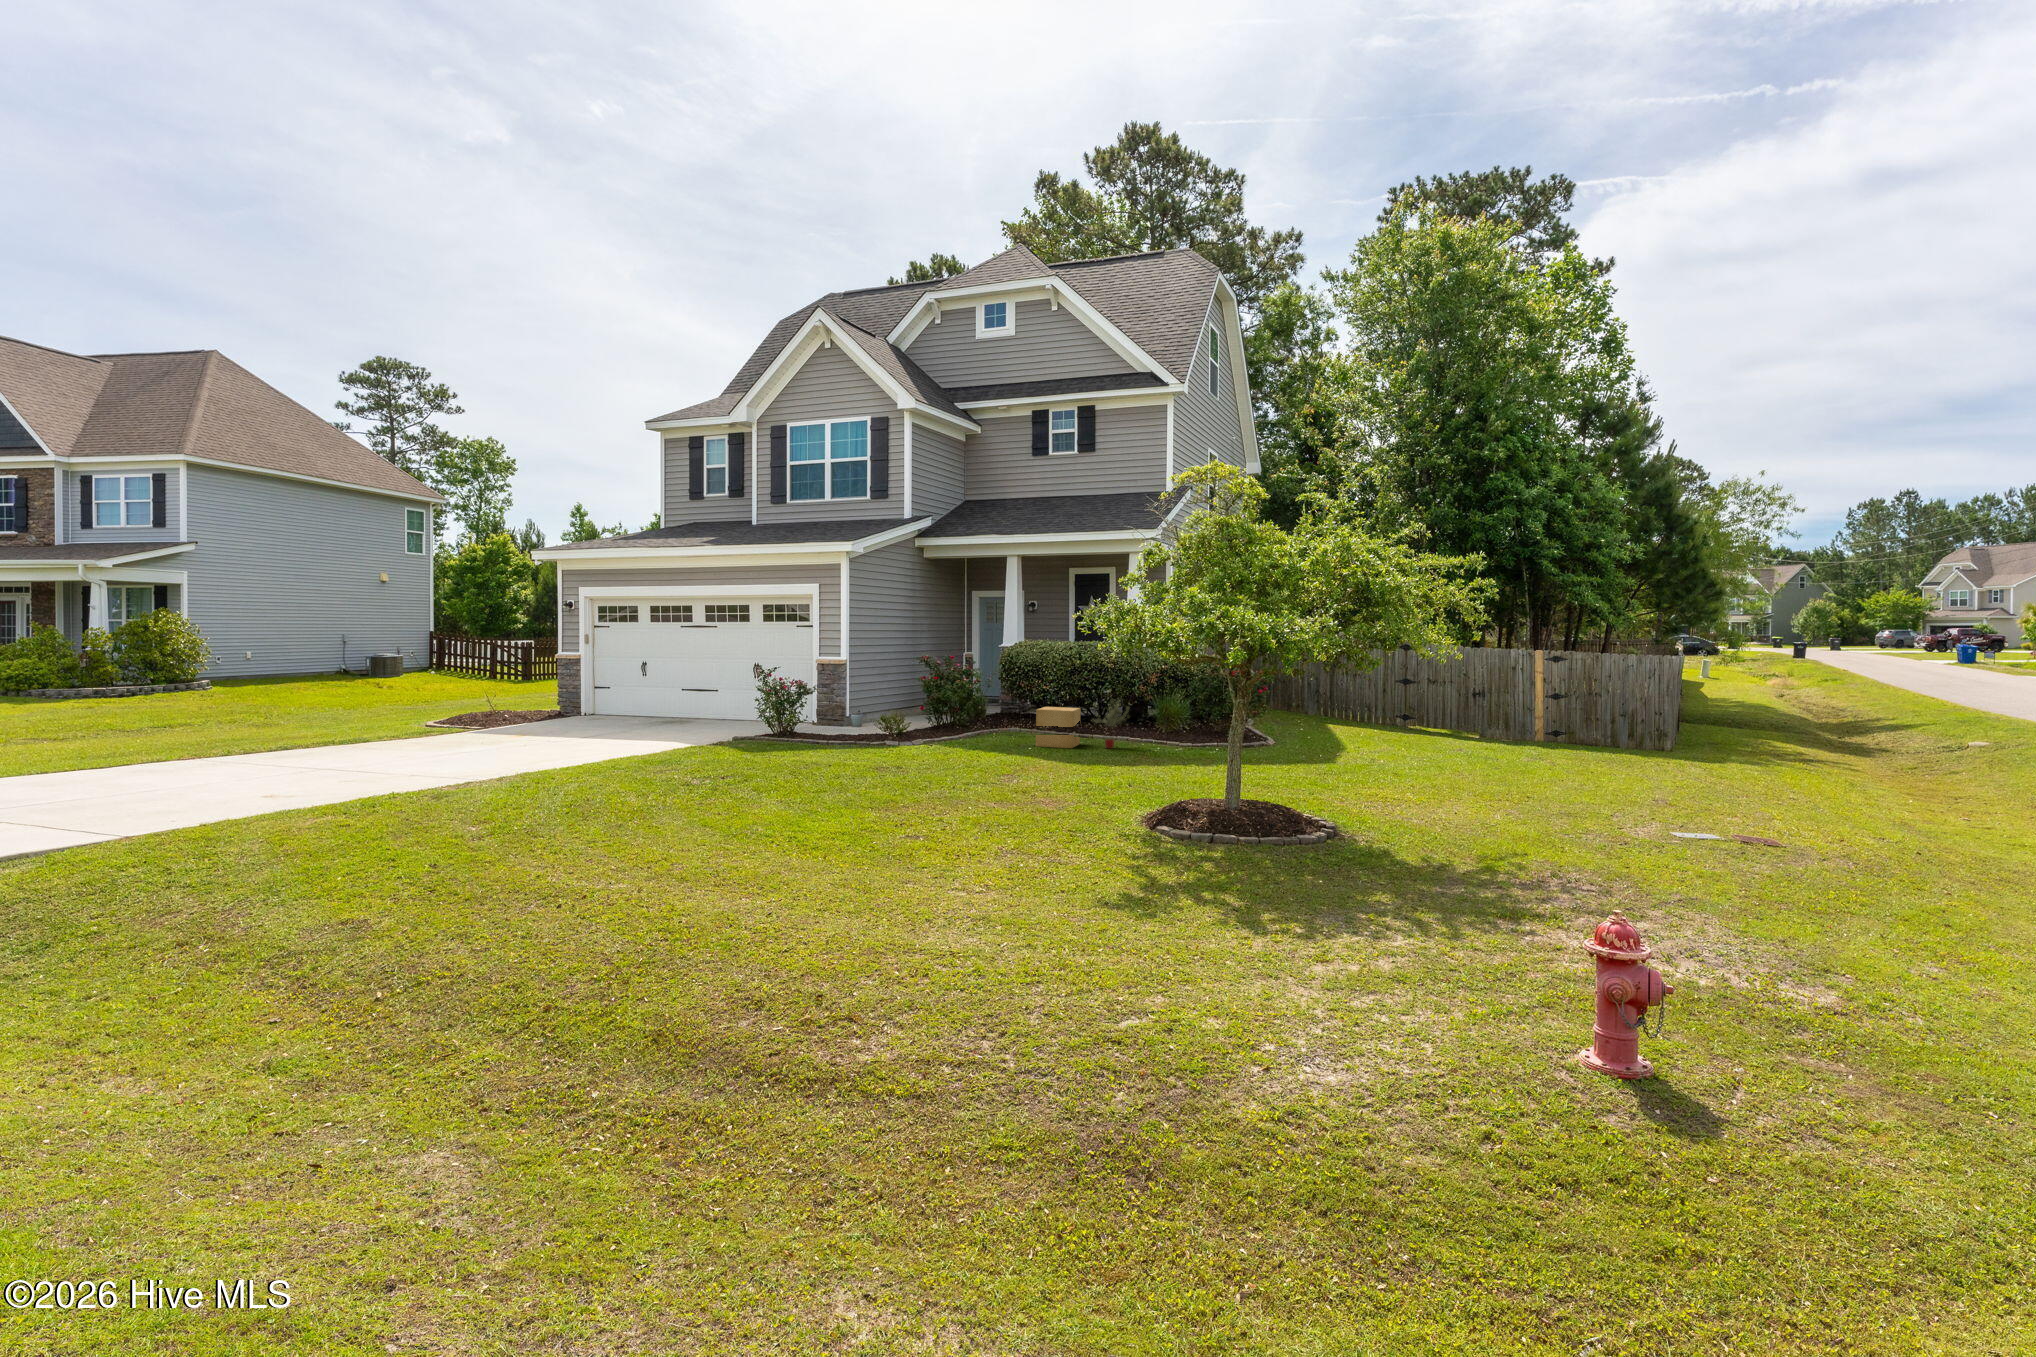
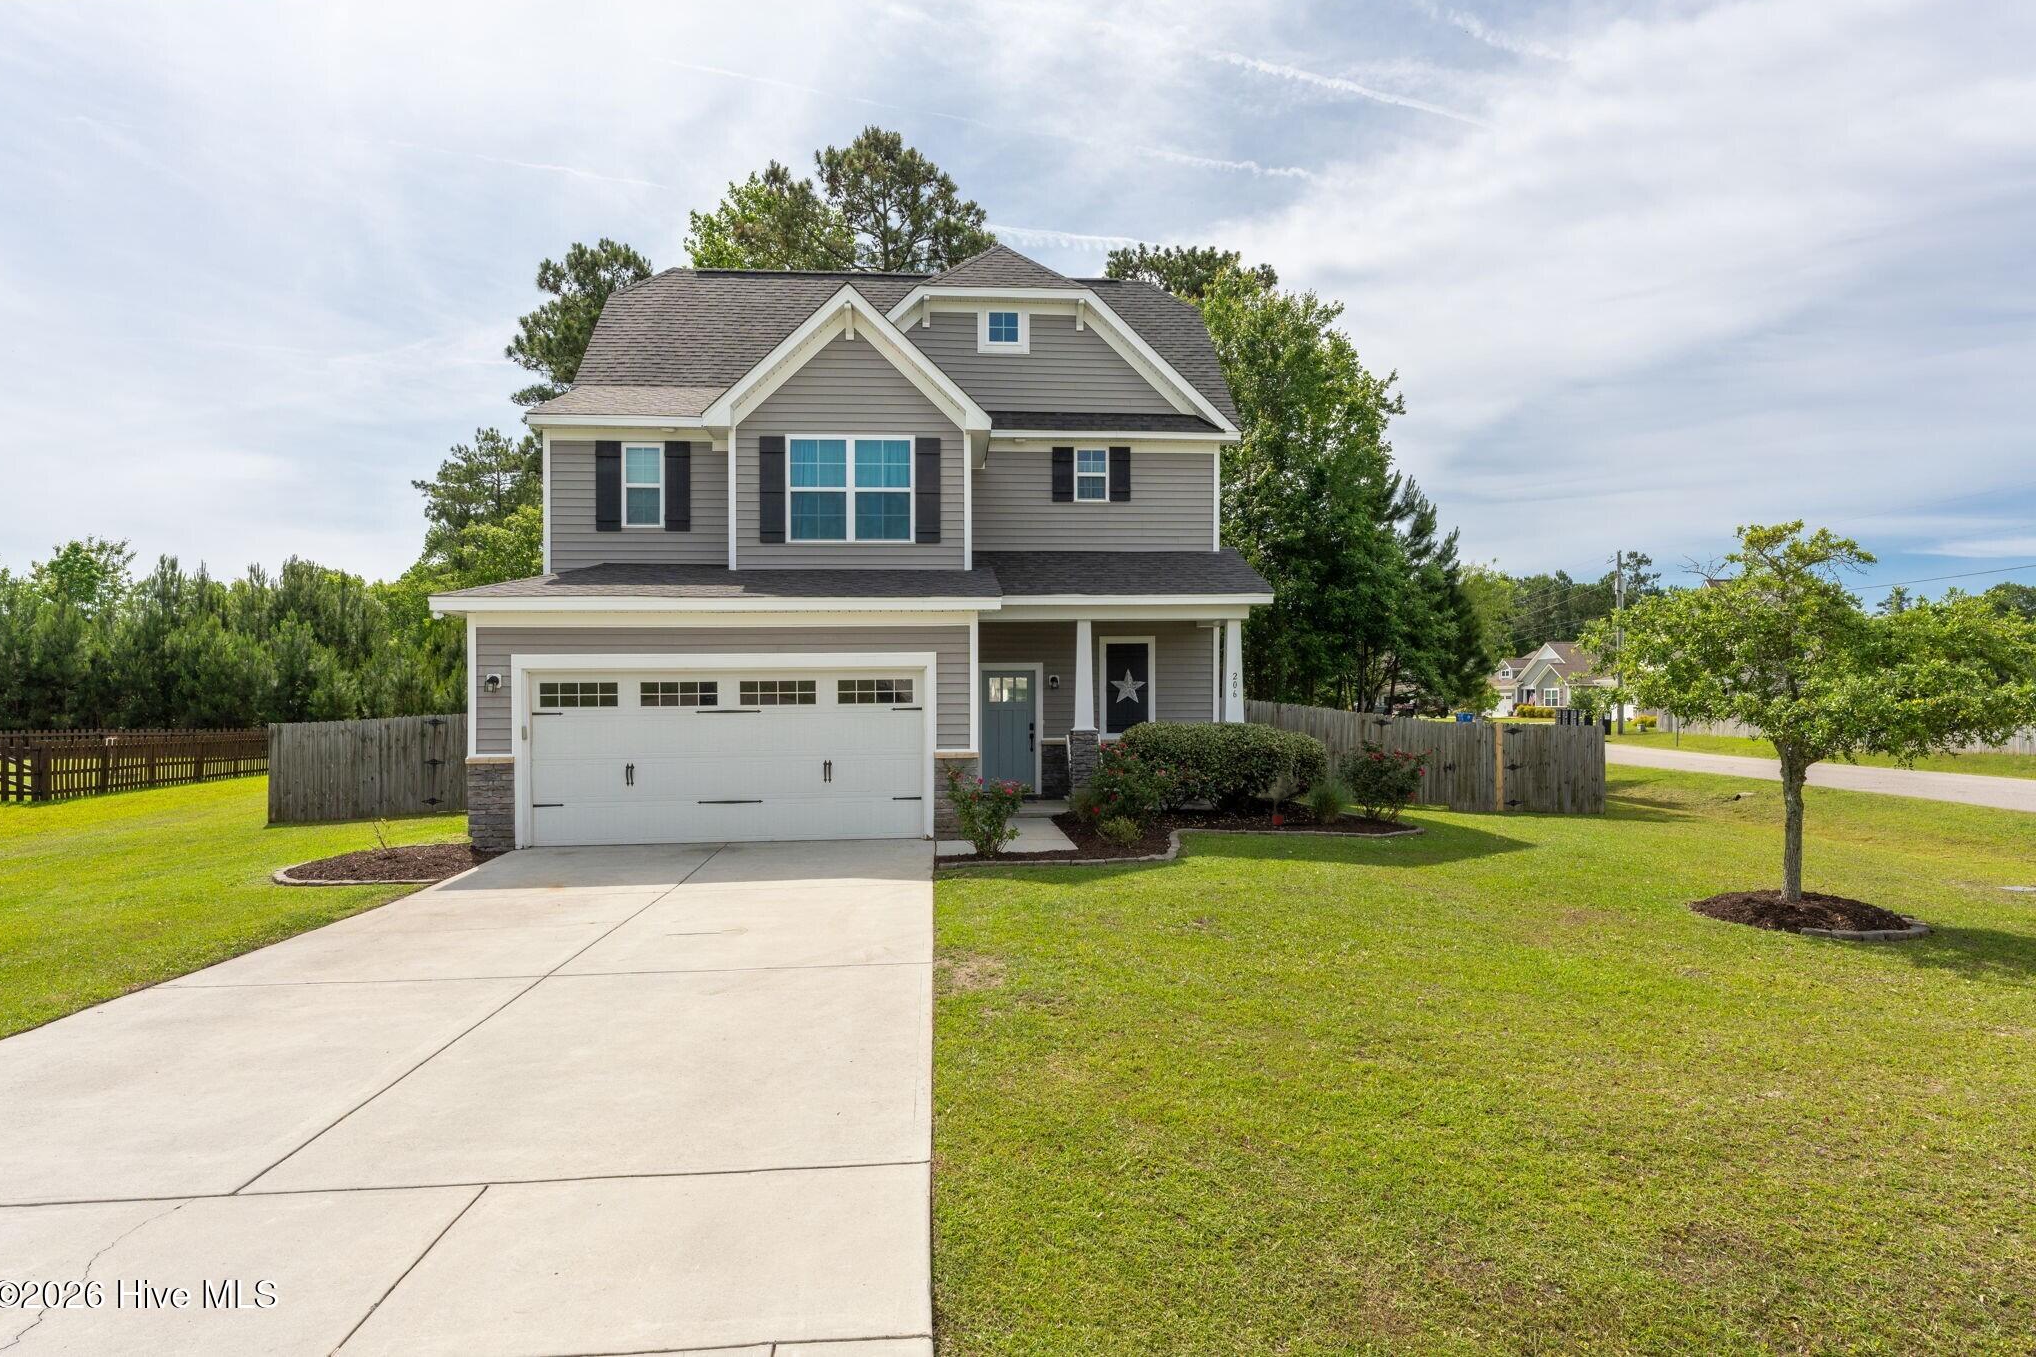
cardboard box: present [1036,707,1081,748] -> none [1196,783,1251,831]

